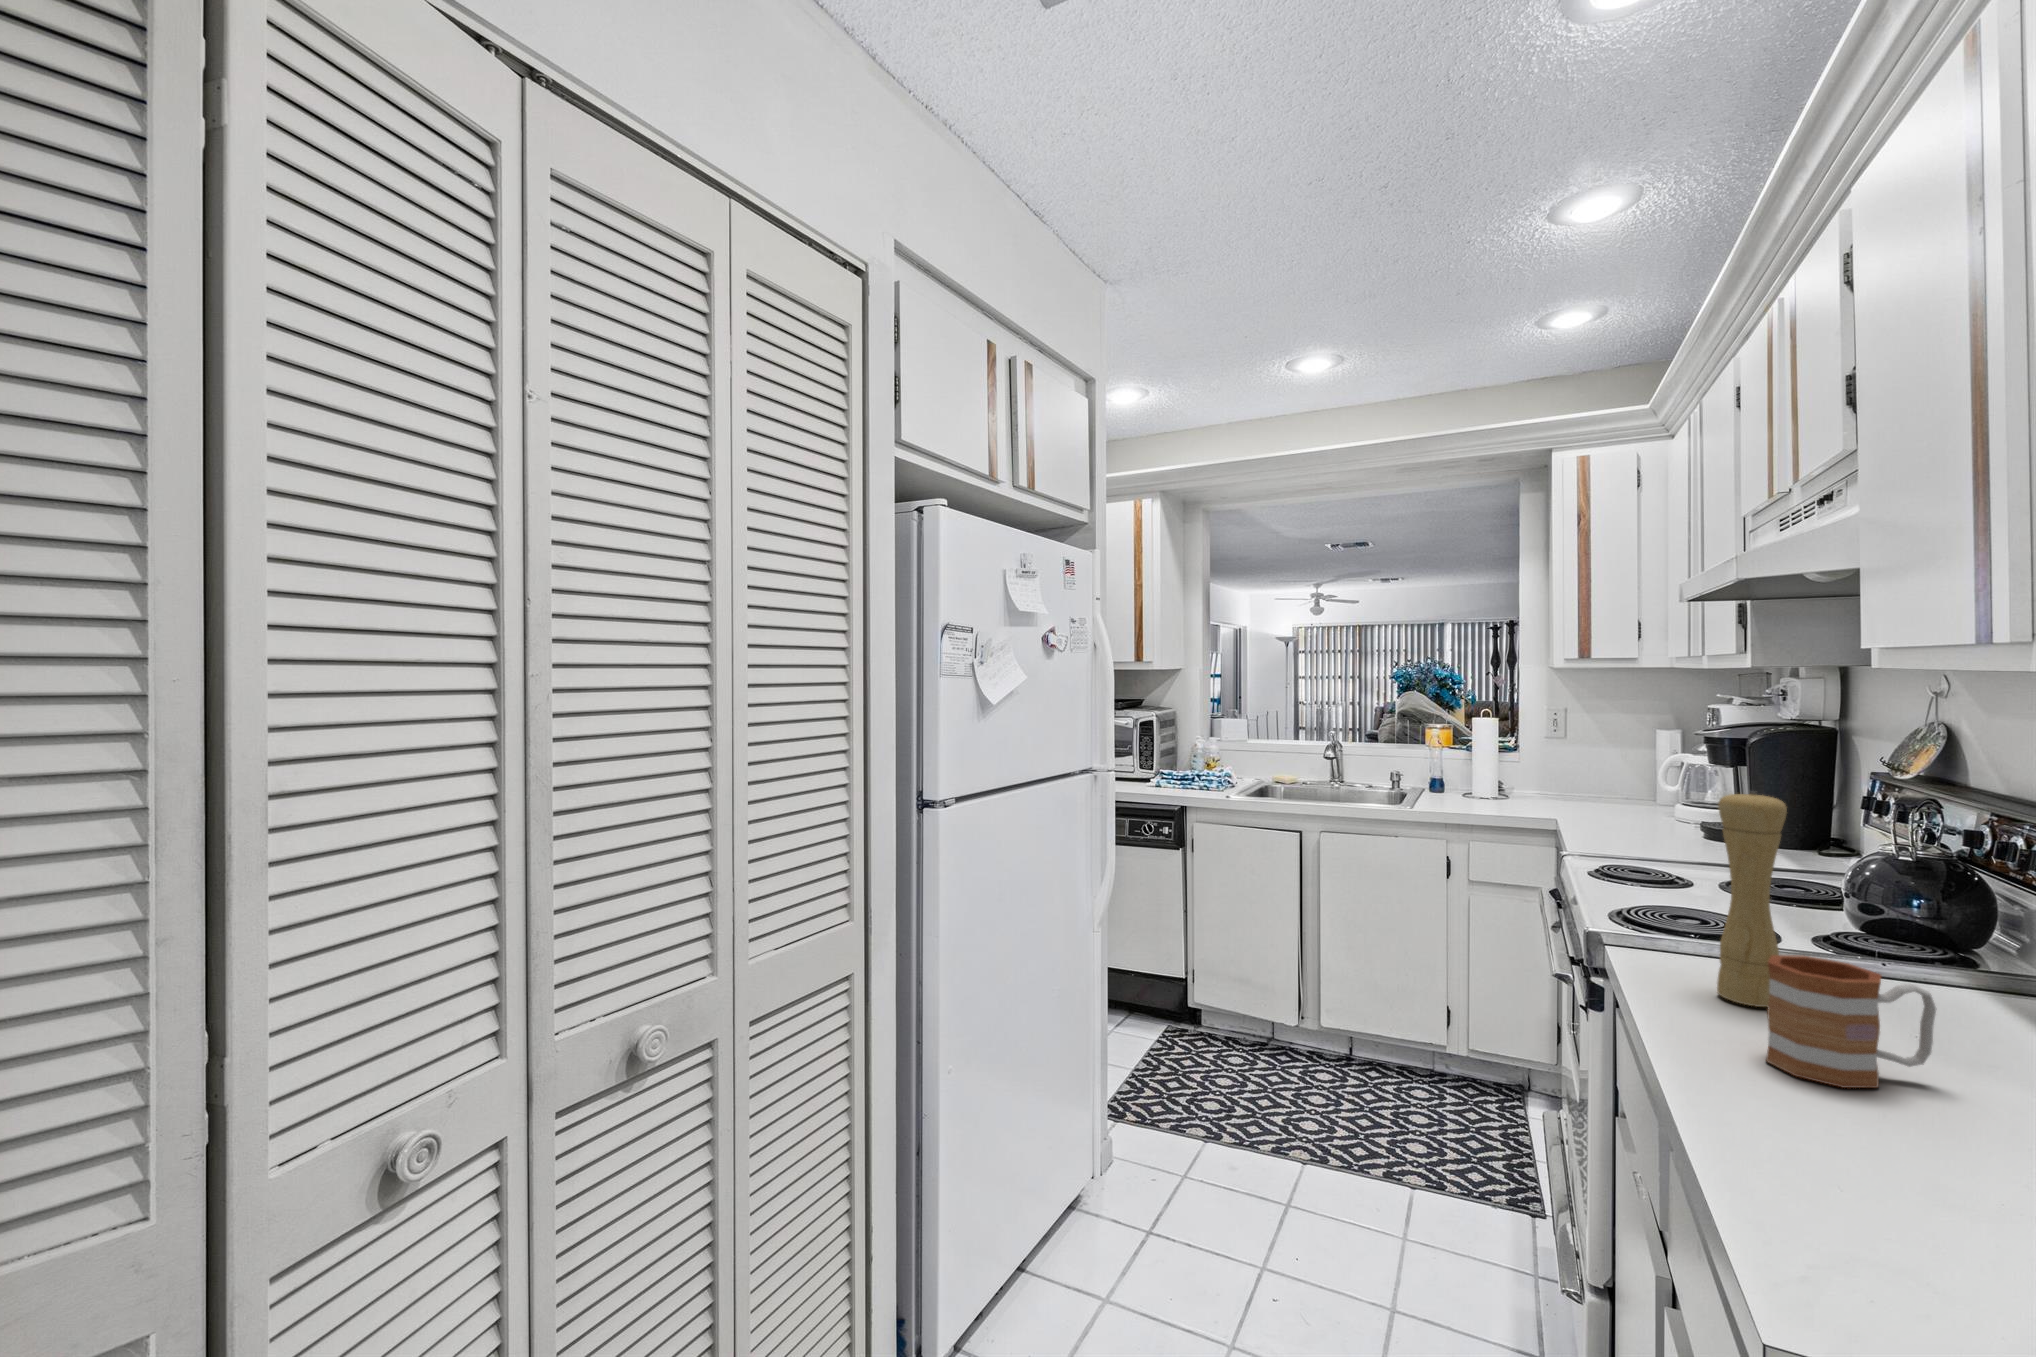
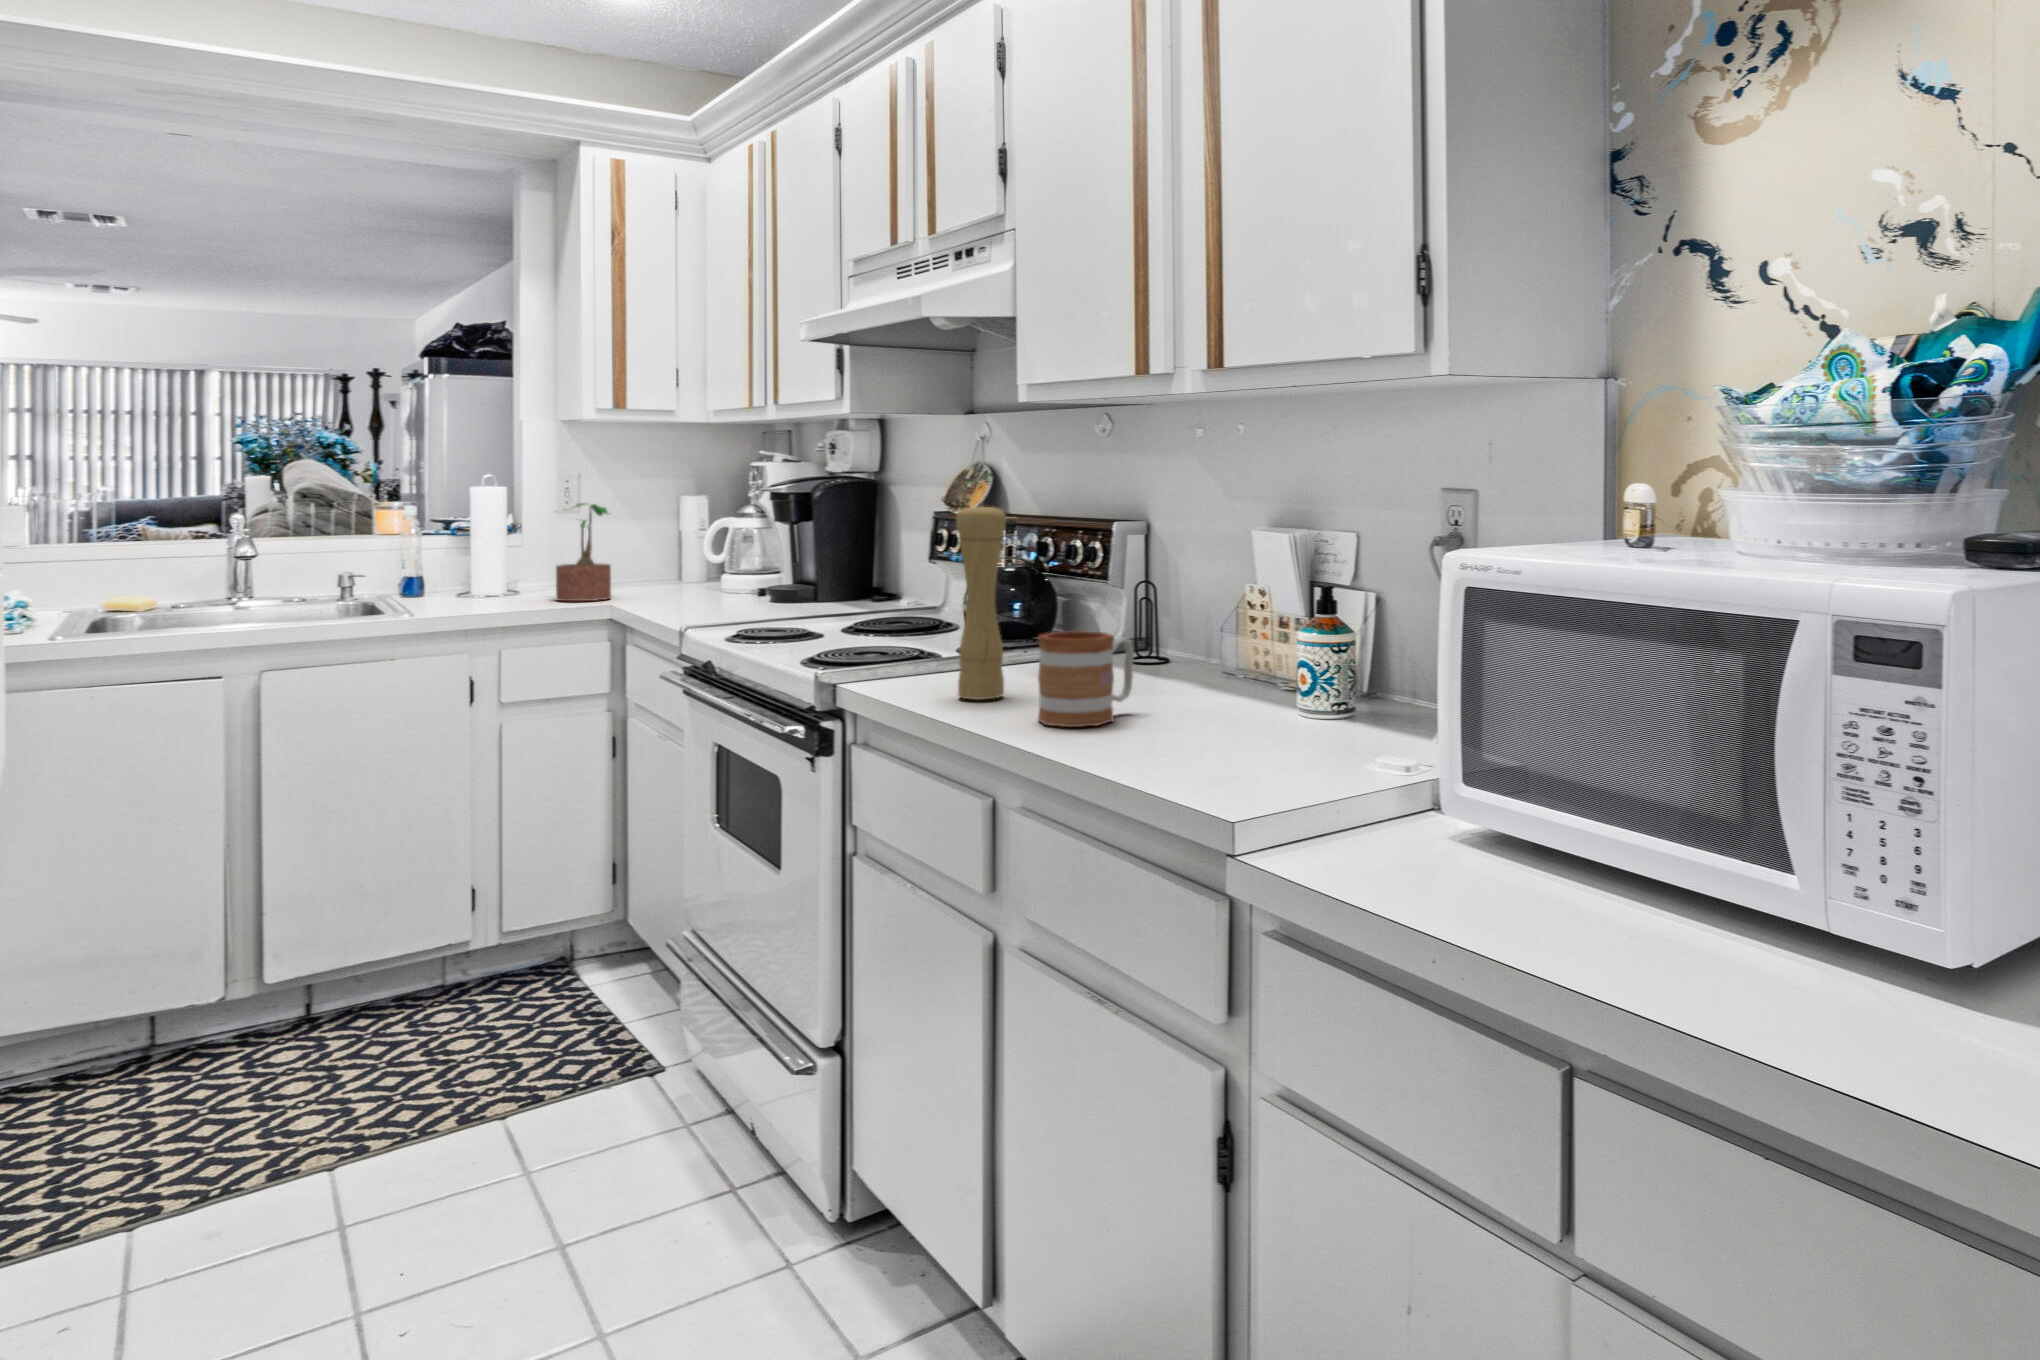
potted plant: none [1525,735,1570,813] -> present [556,503,611,601]

